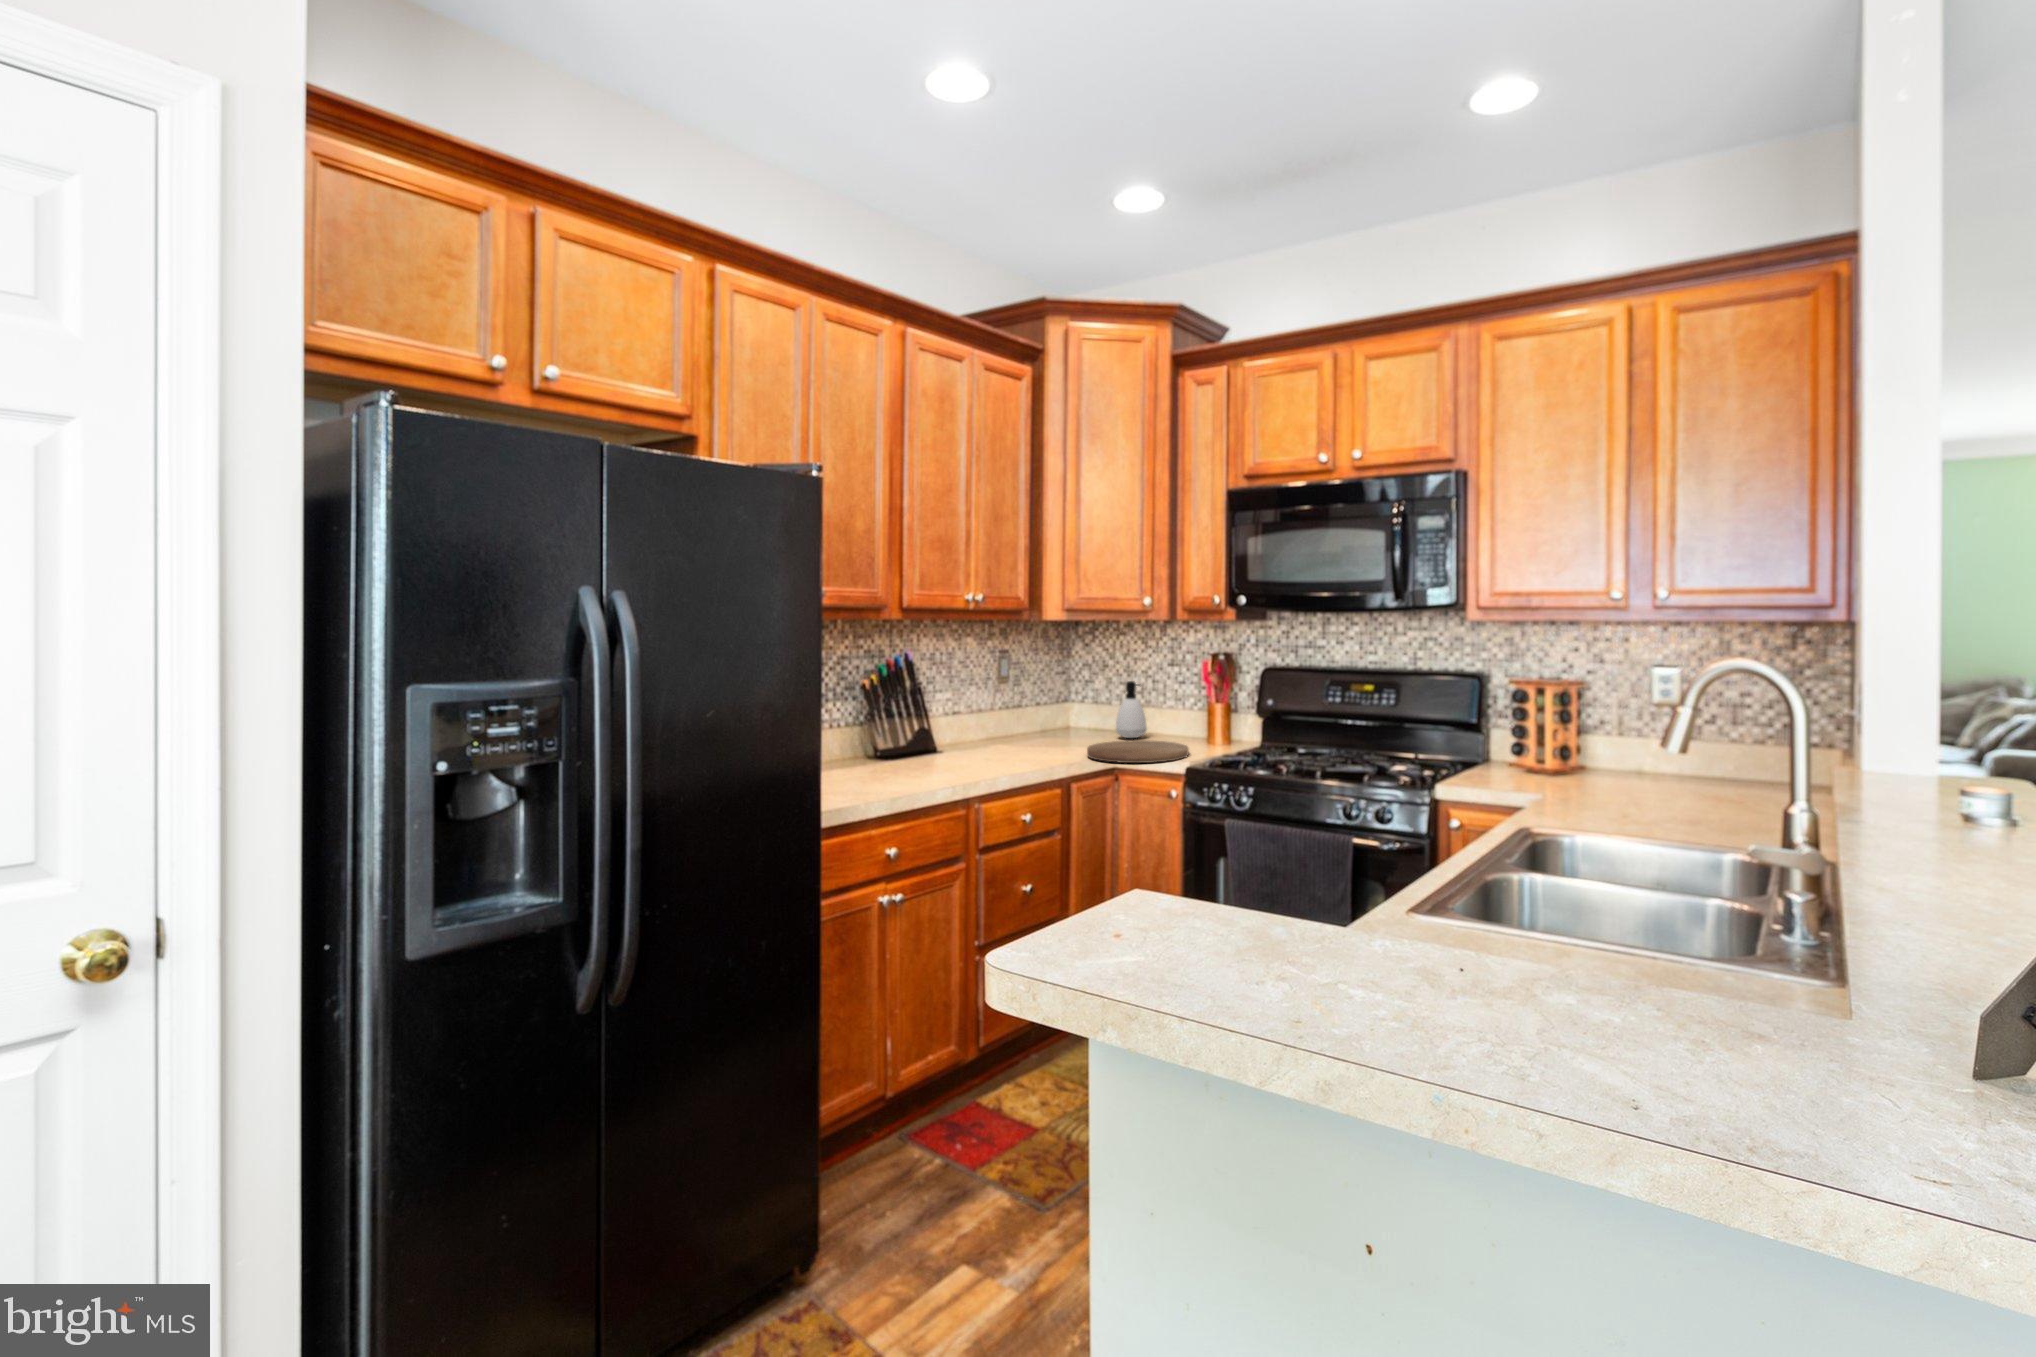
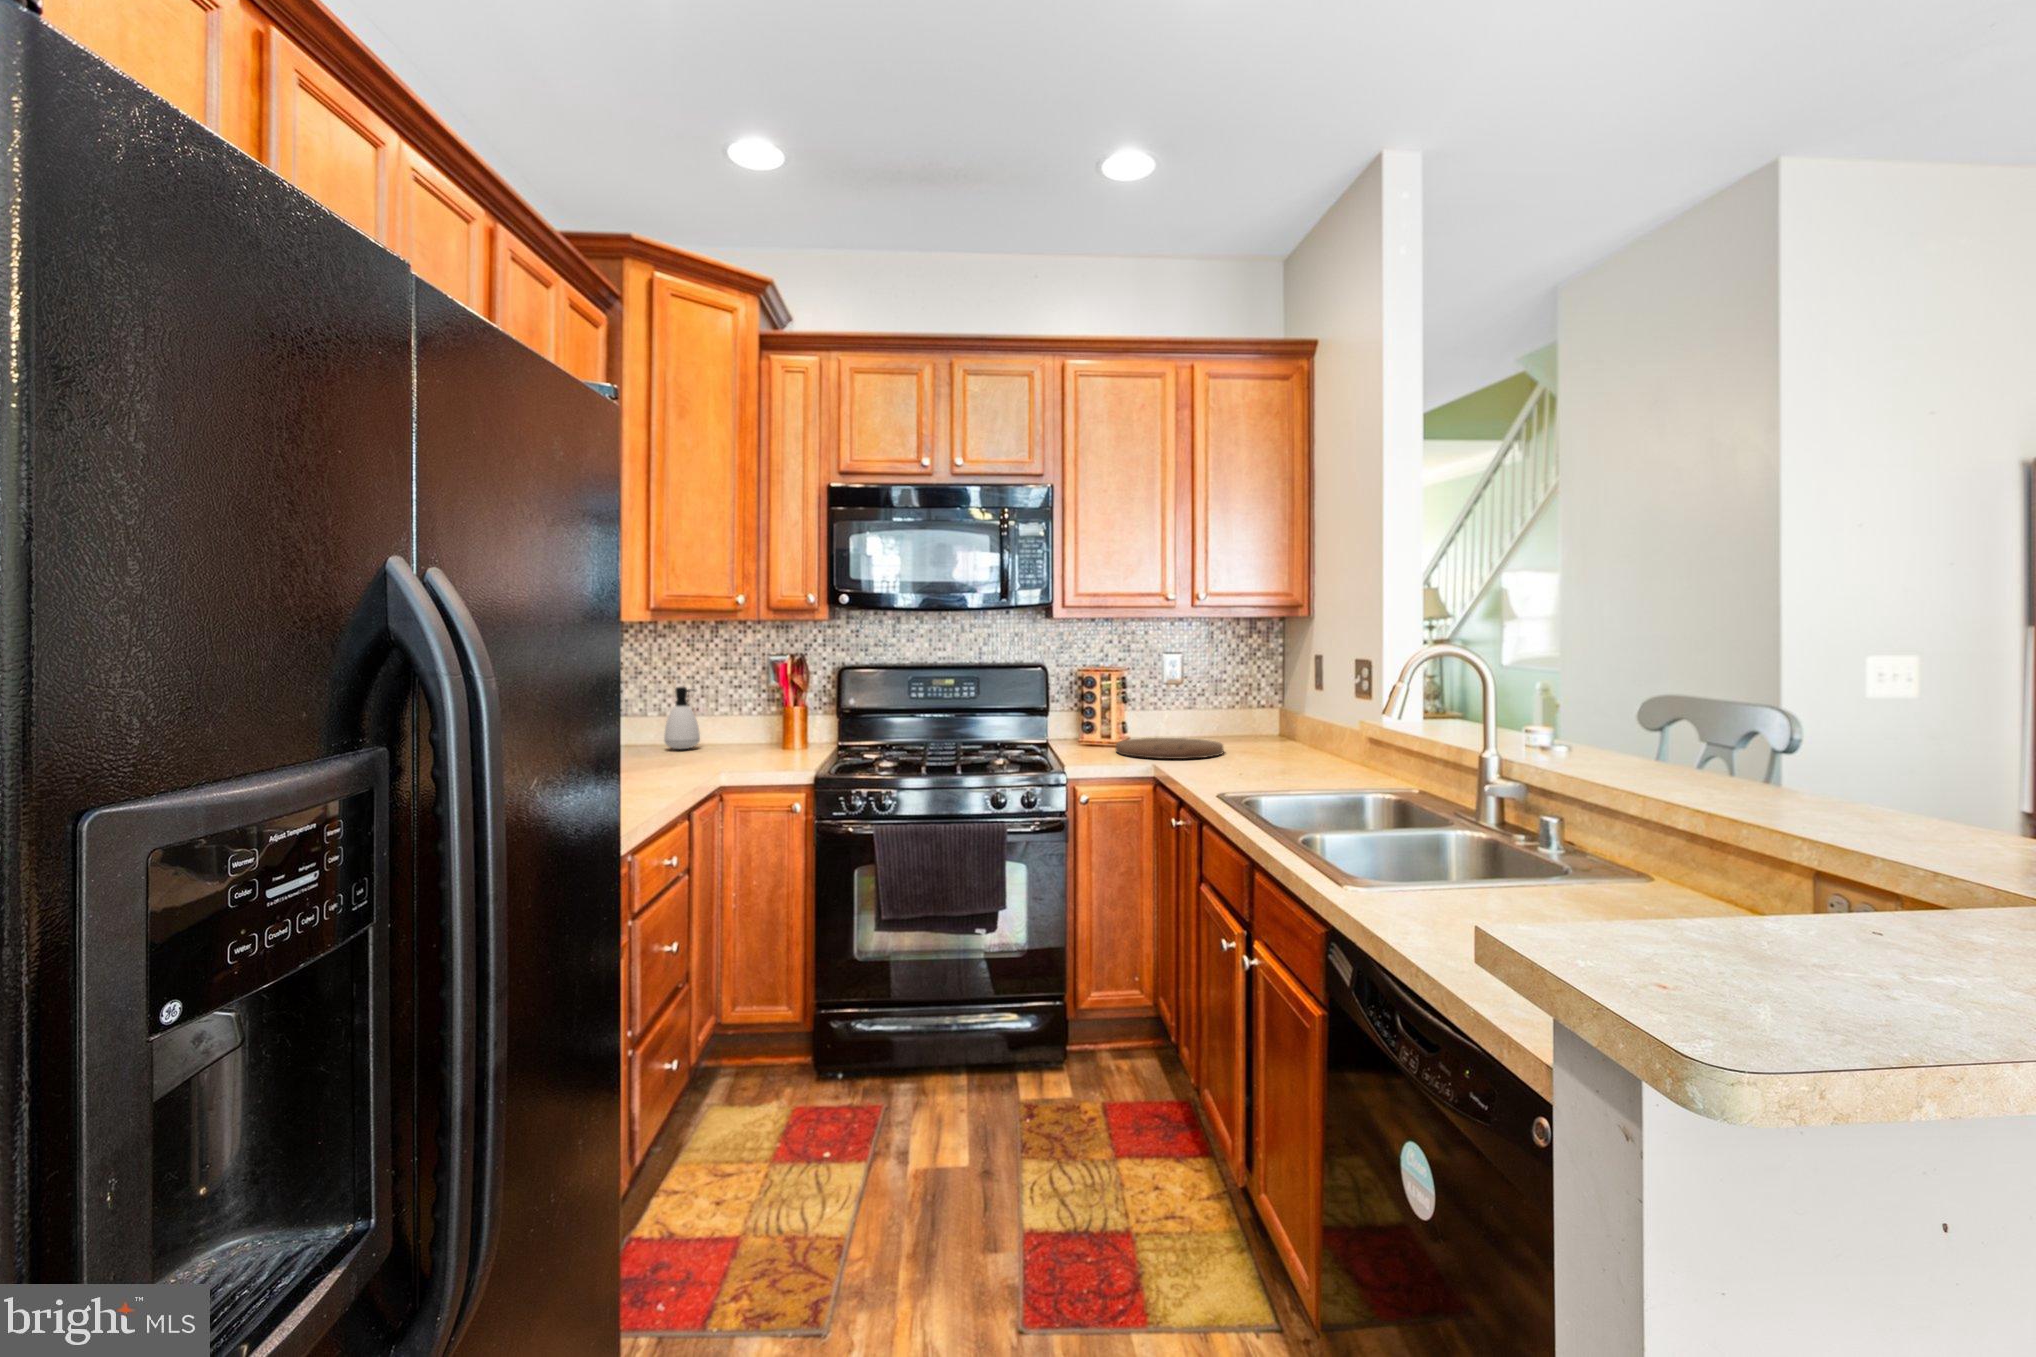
cutting board: present [1087,740,1189,763] -> present [1116,738,1223,759]

